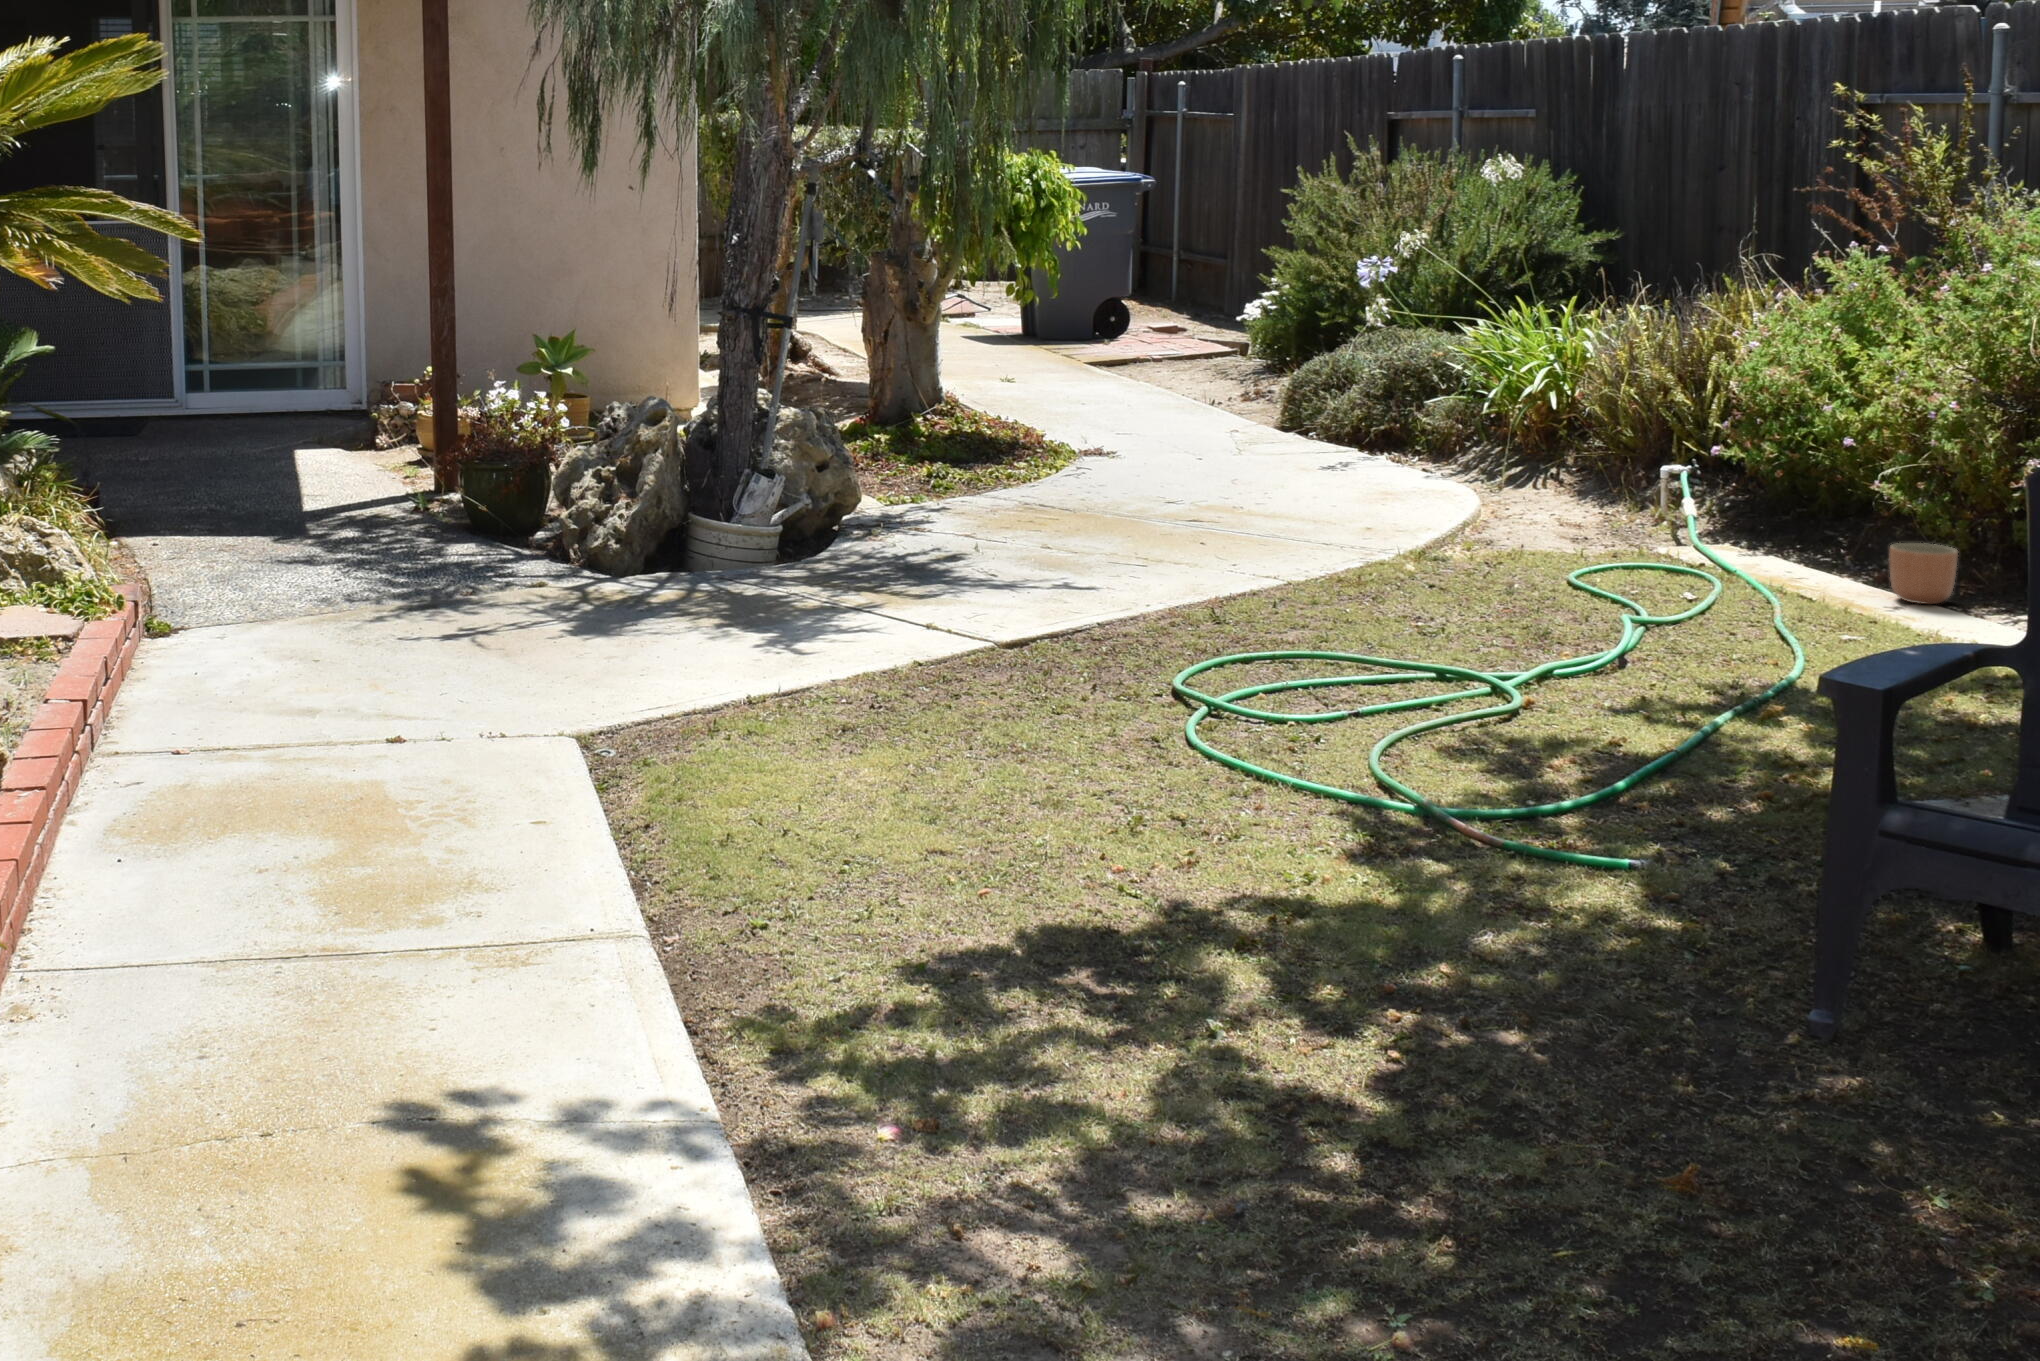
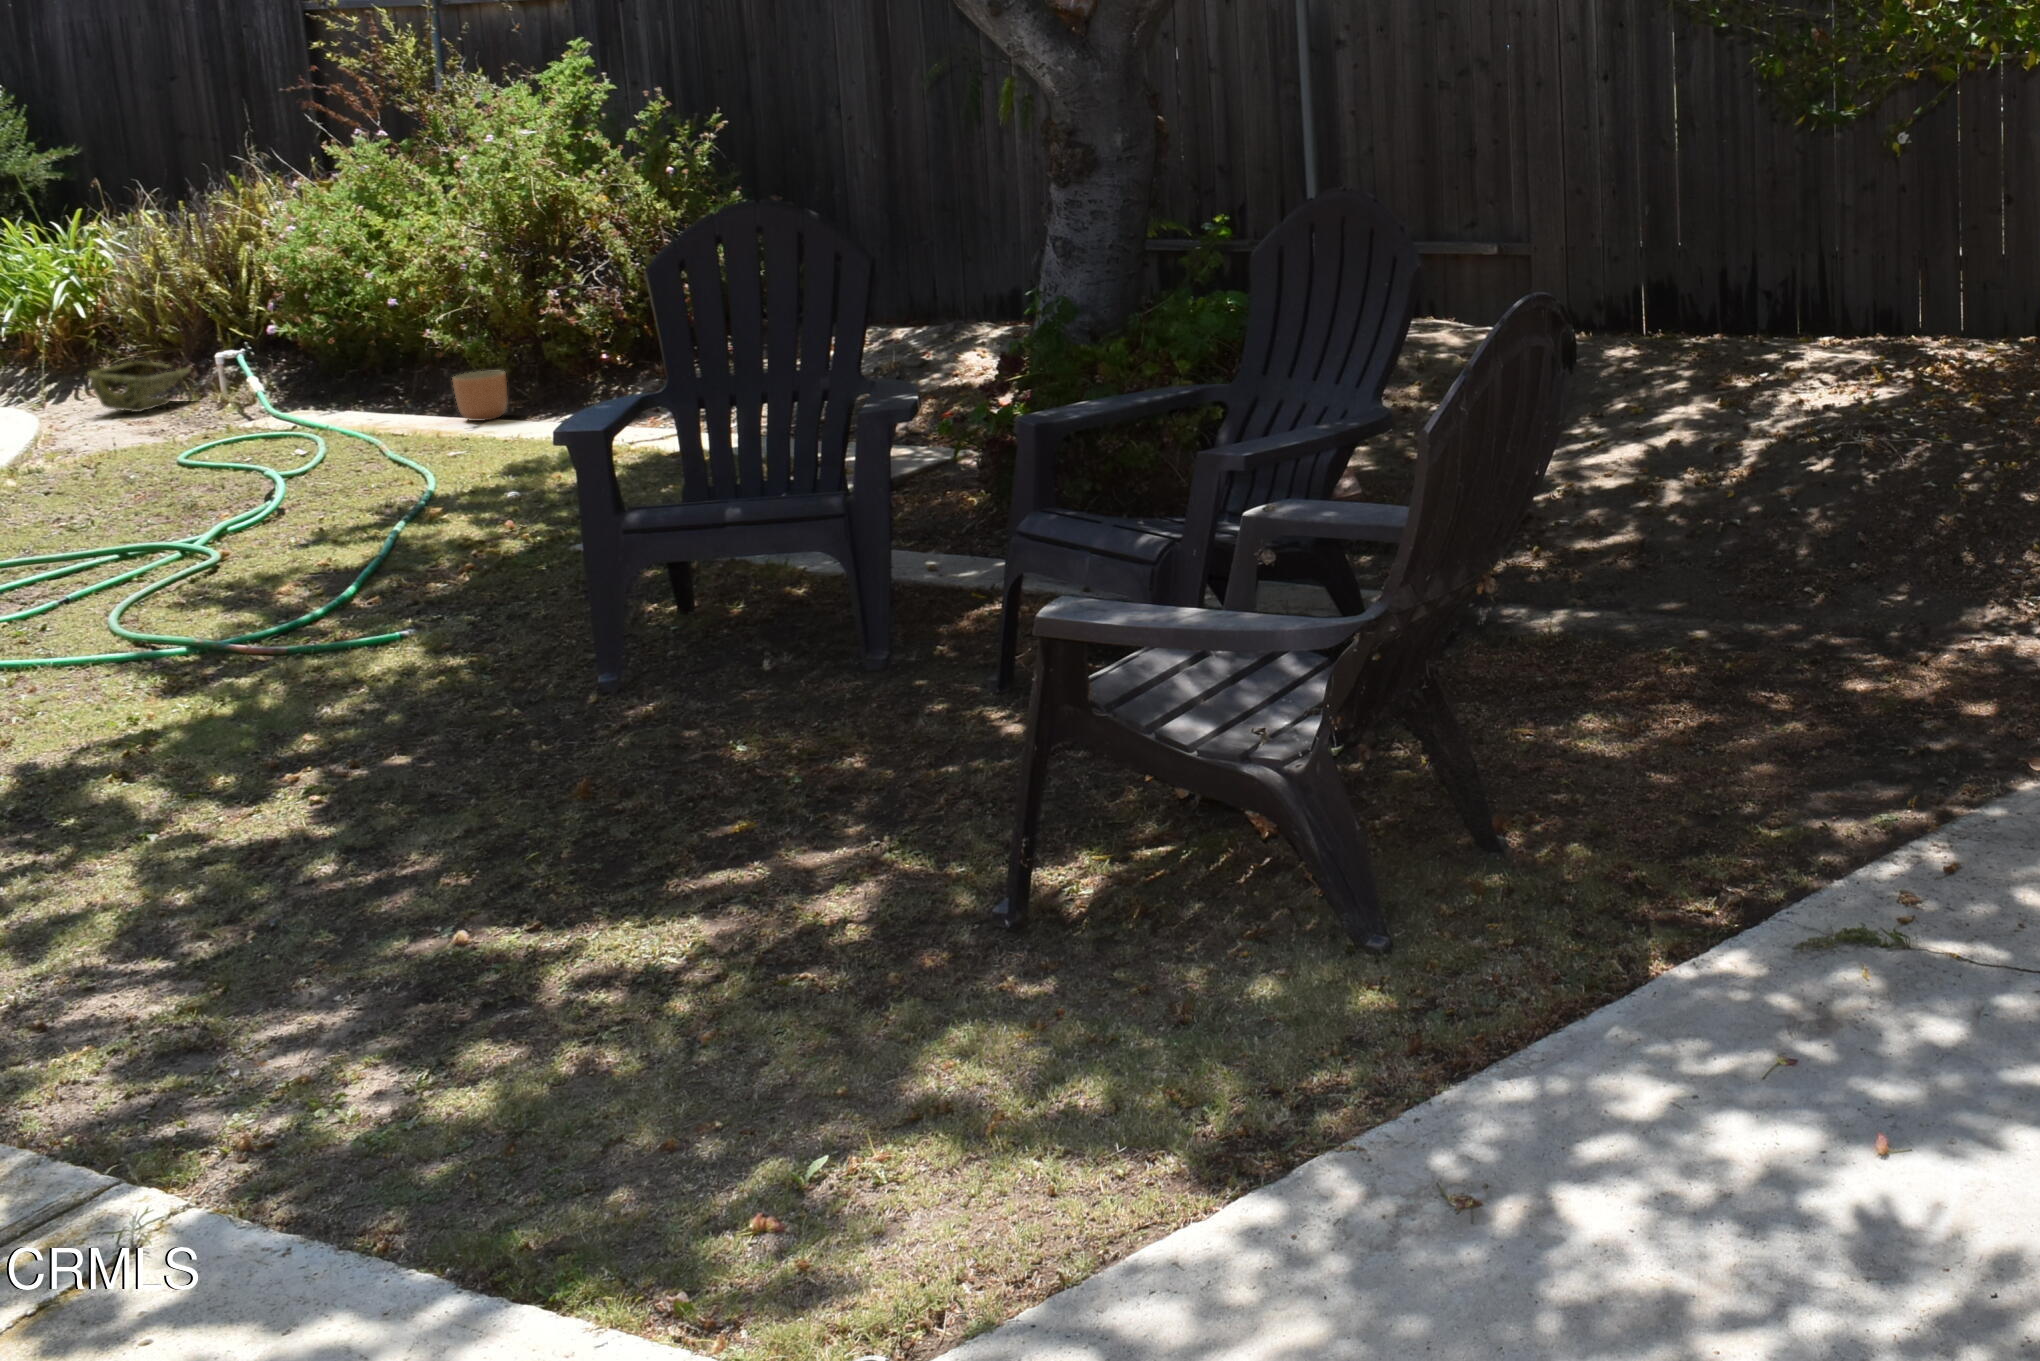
woven basket: none [1537,459,1643,513] -> present [88,361,190,412]

